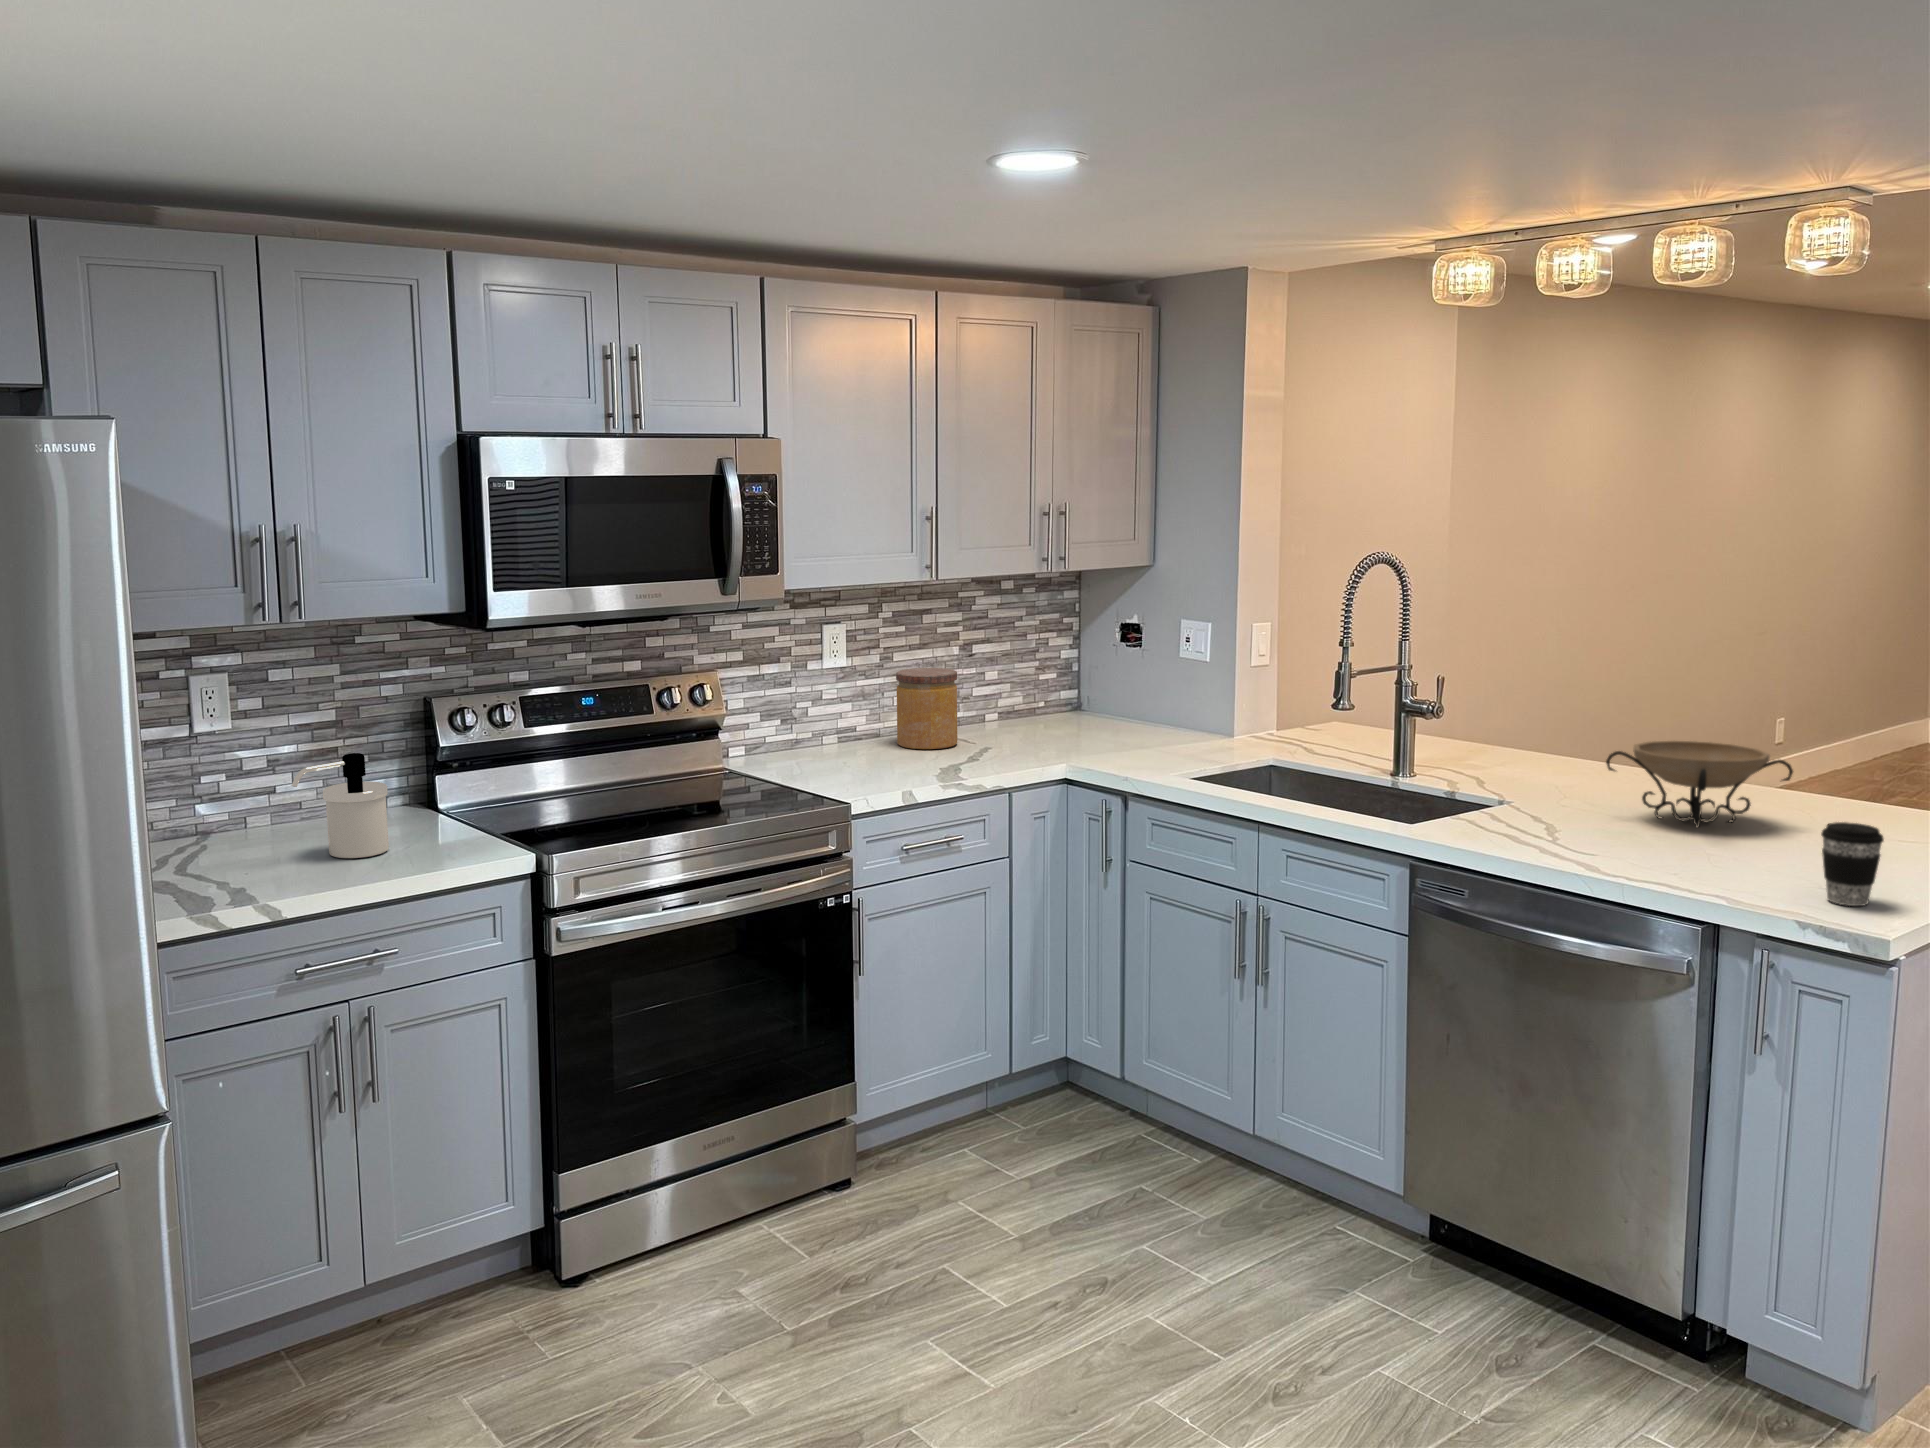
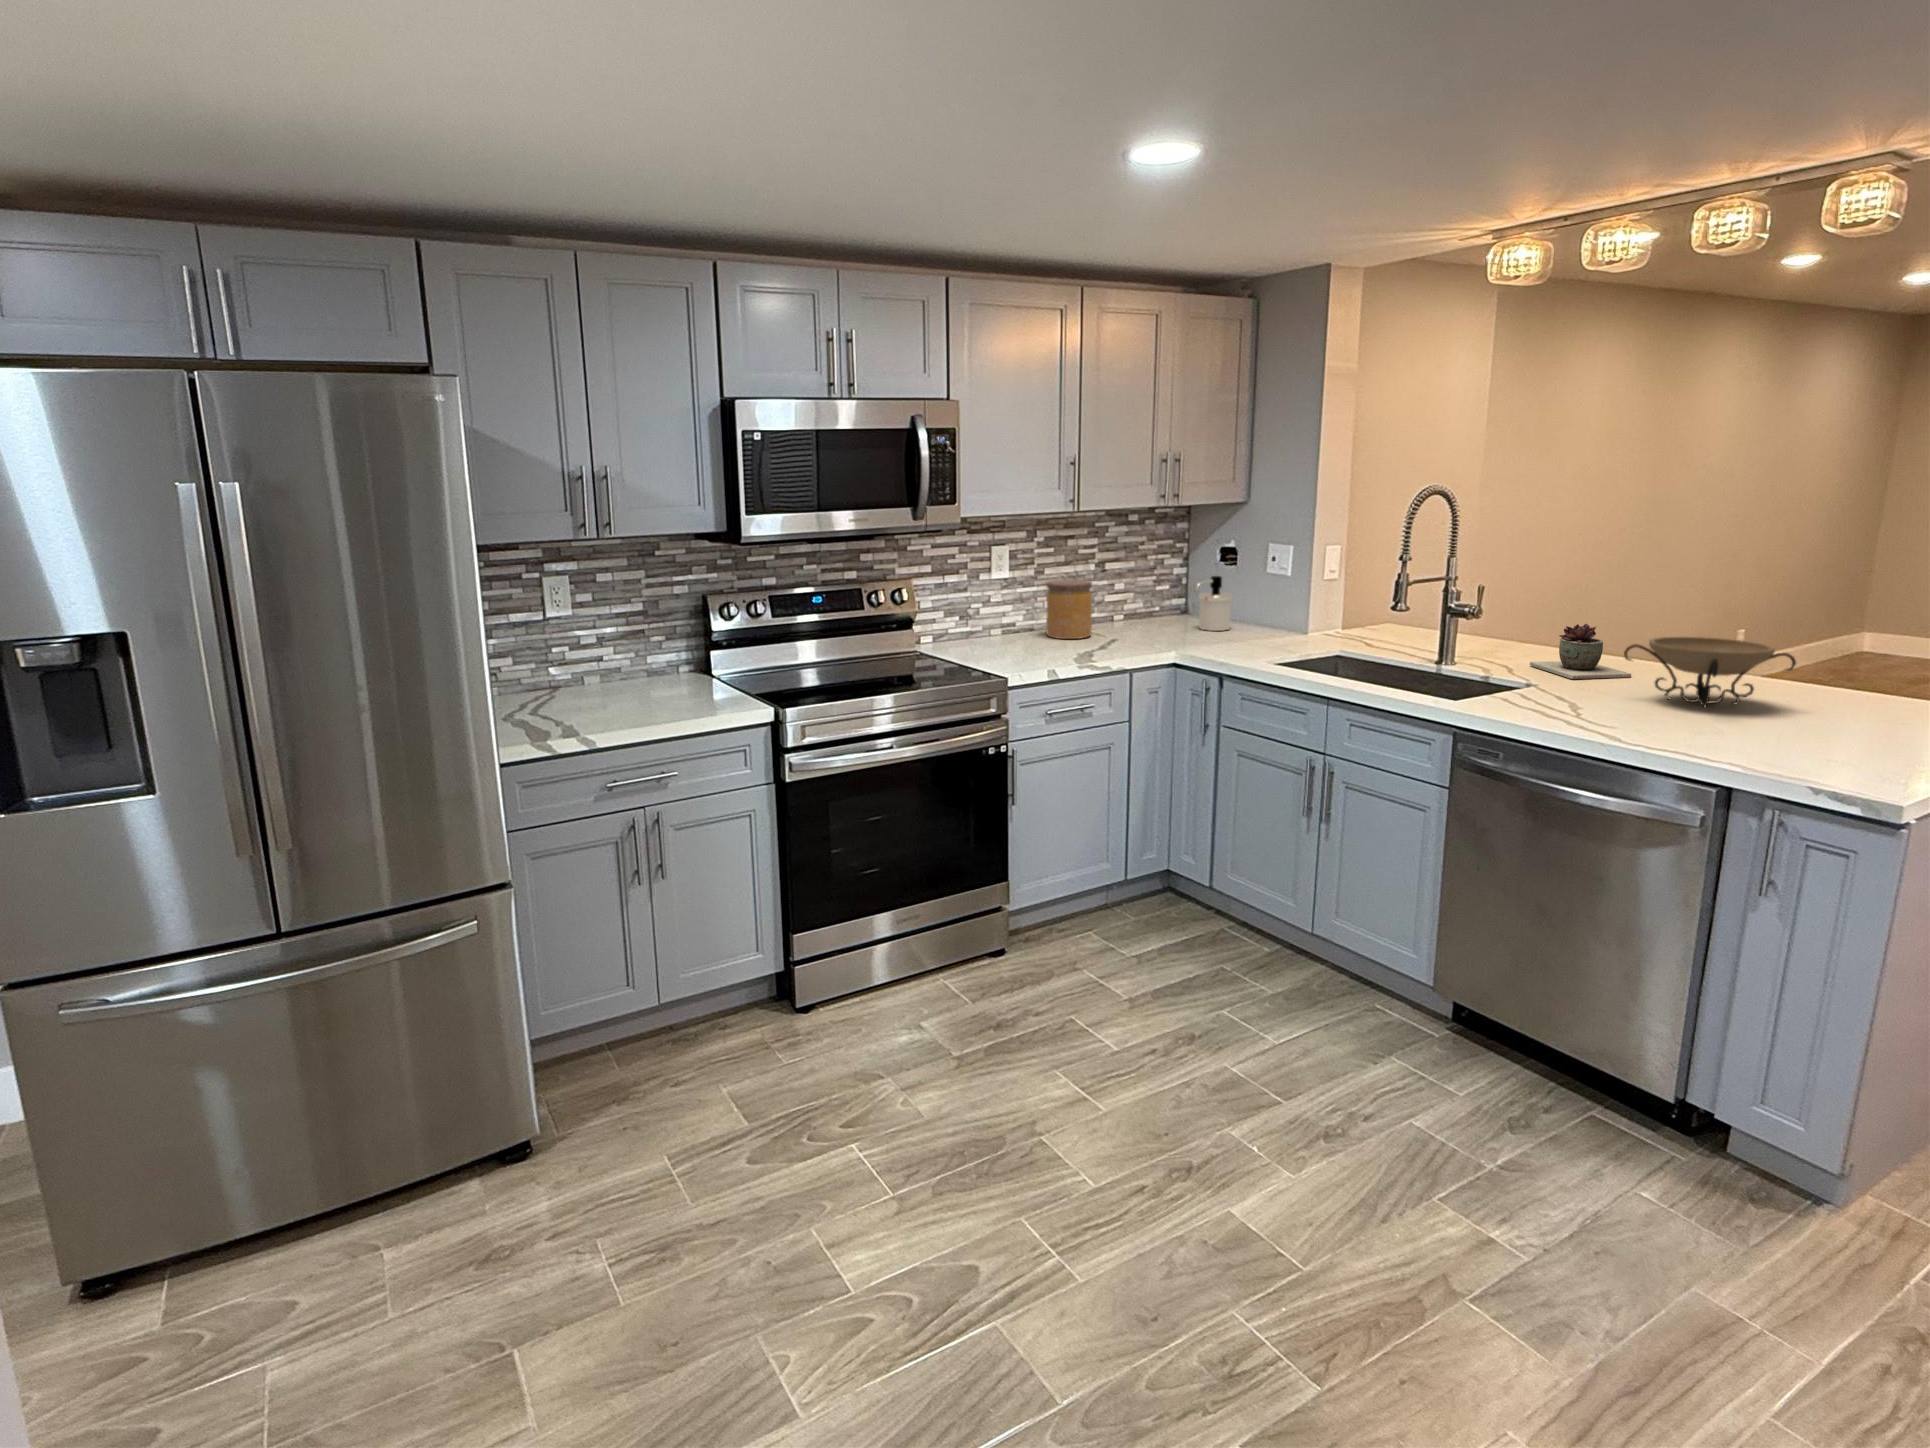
succulent plant: none [1504,724,1621,794] -> present [1530,624,1632,679]
soap dispenser: present [292,753,389,858] -> present [1195,576,1232,631]
coffee cup: present [1821,822,1884,906] -> none [1834,704,1896,776]

